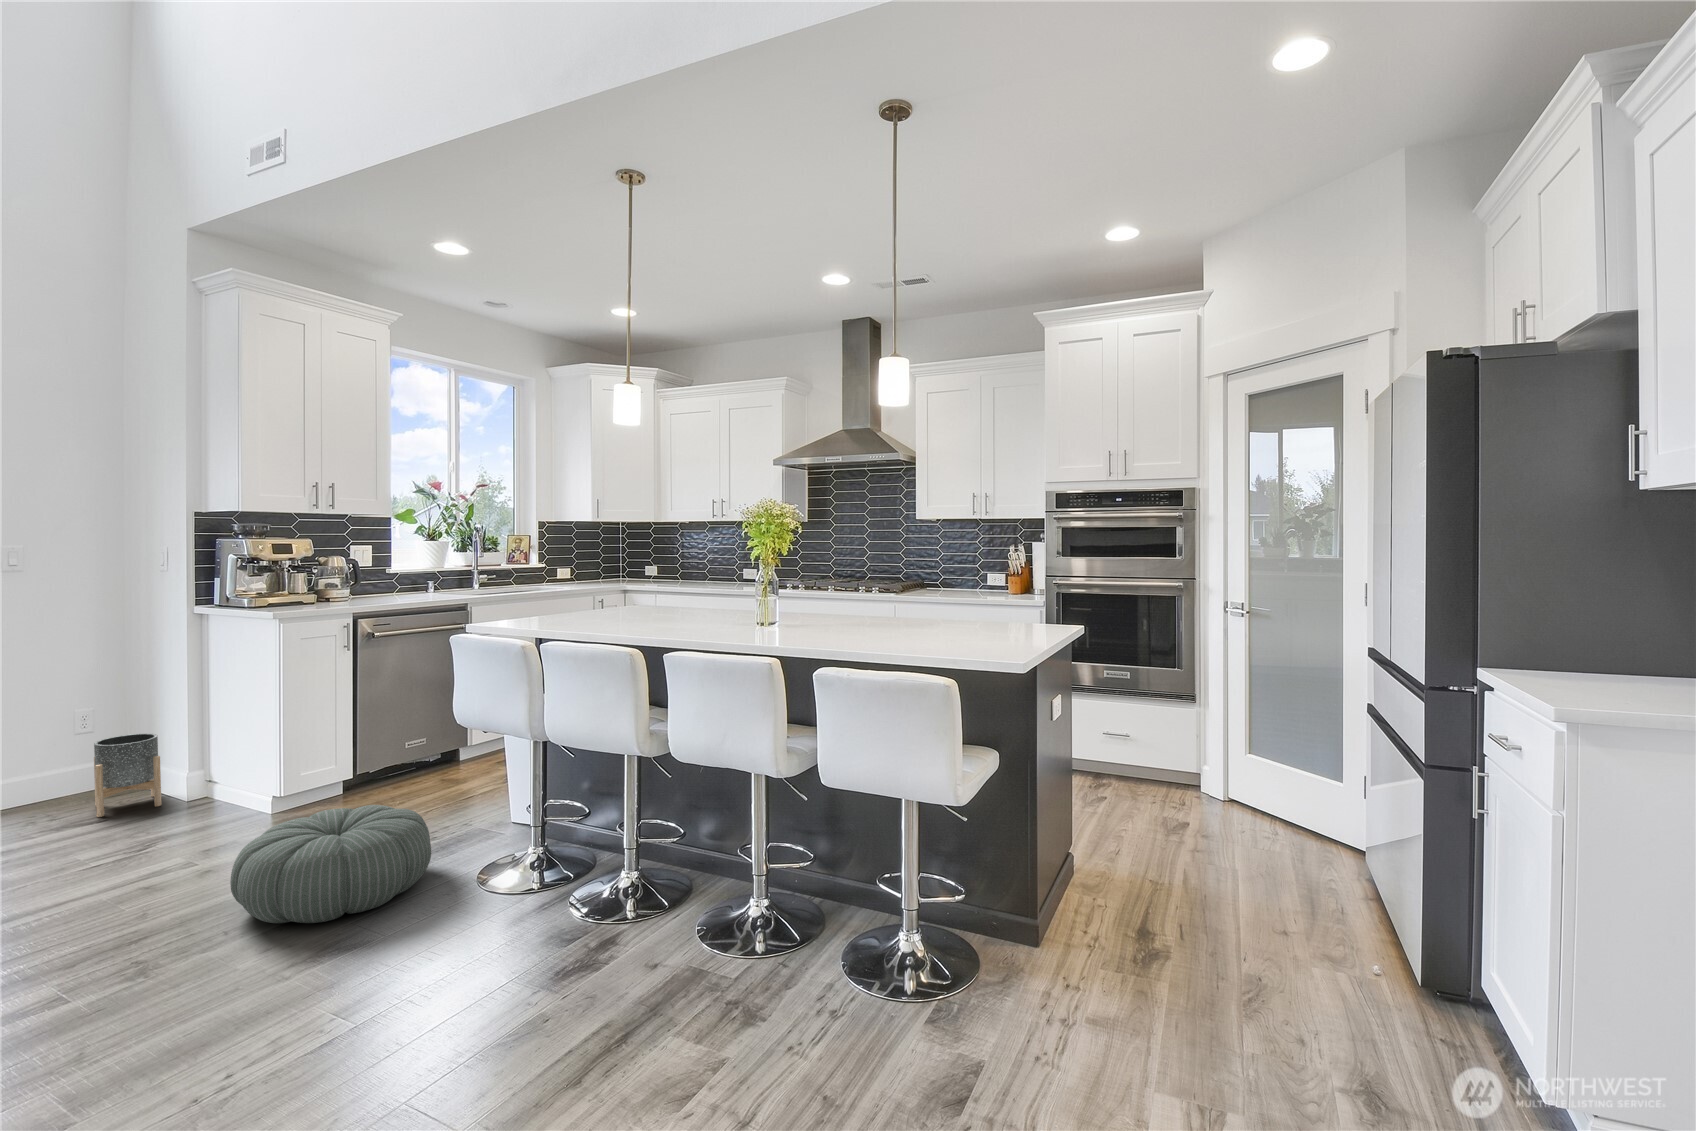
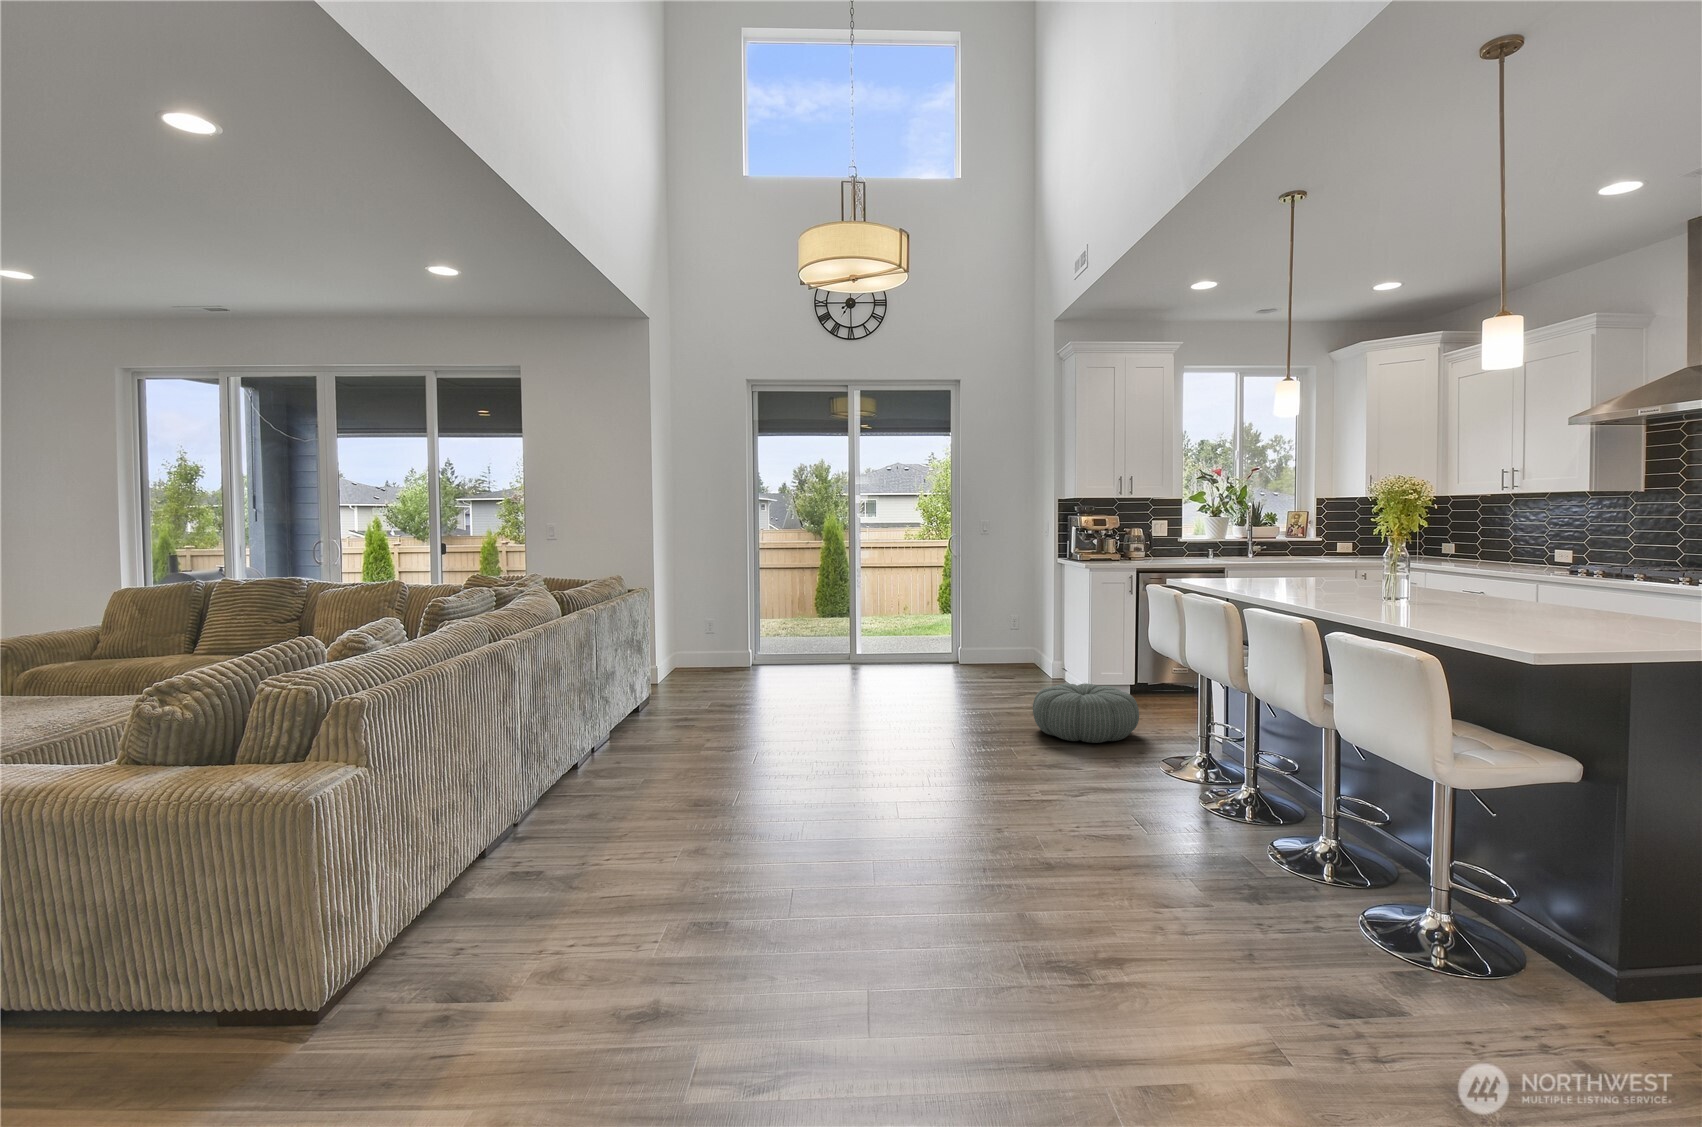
planter: present [94,734,161,817] -> none [1008,632,1038,676]

